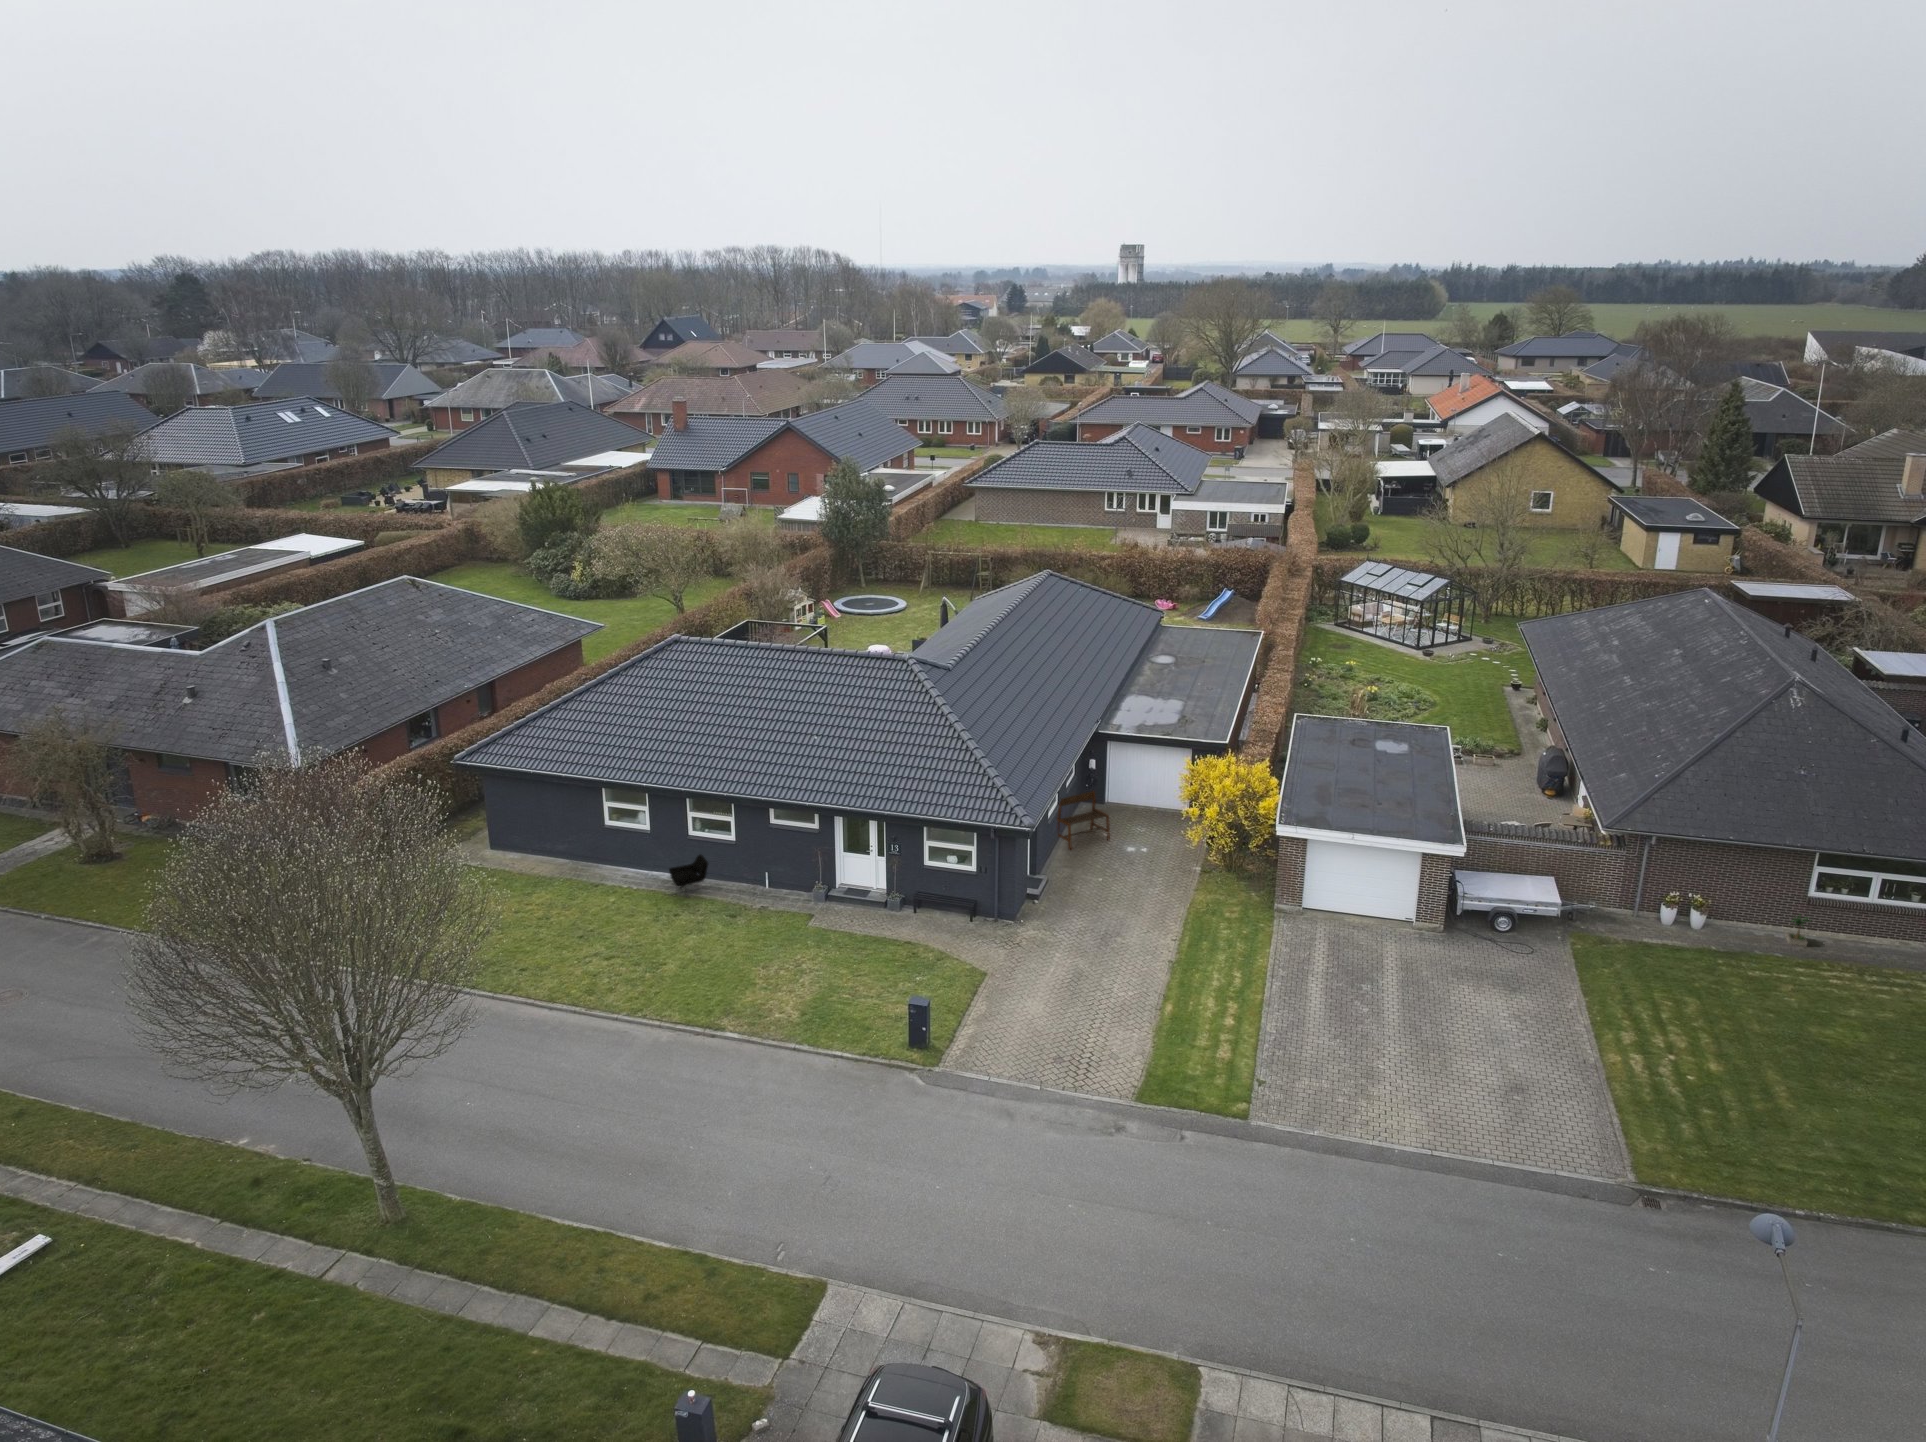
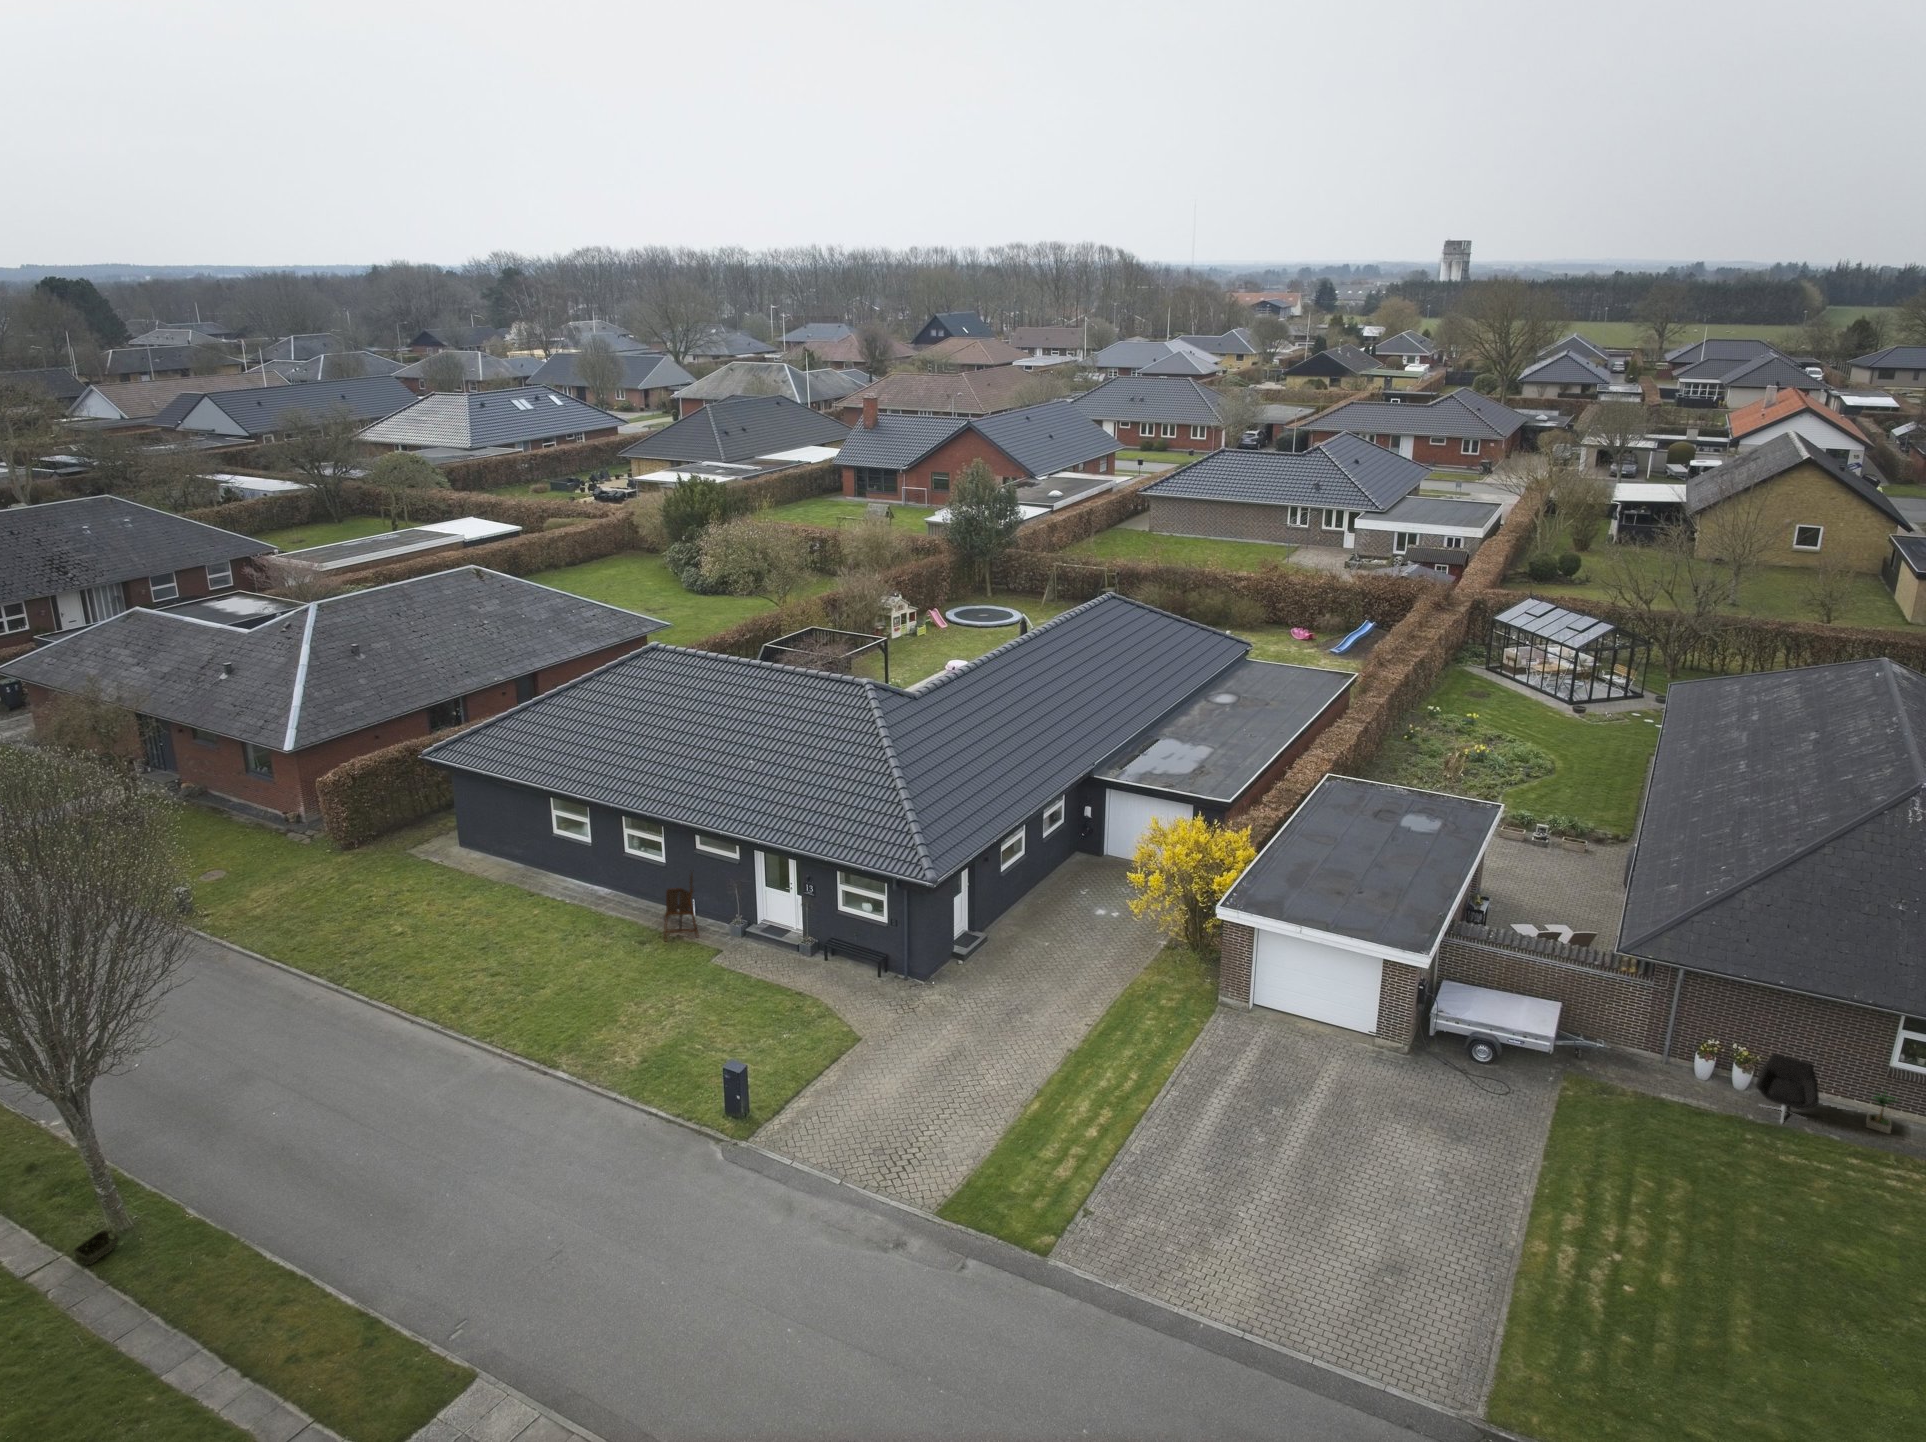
bench: present [1057,791,1110,849] -> present [664,873,698,941]
lounge chair: present [669,854,708,897] -> present [1755,1053,1819,1123]
woven basket: none [358,1224,395,1259] -> present [73,1230,119,1265]

